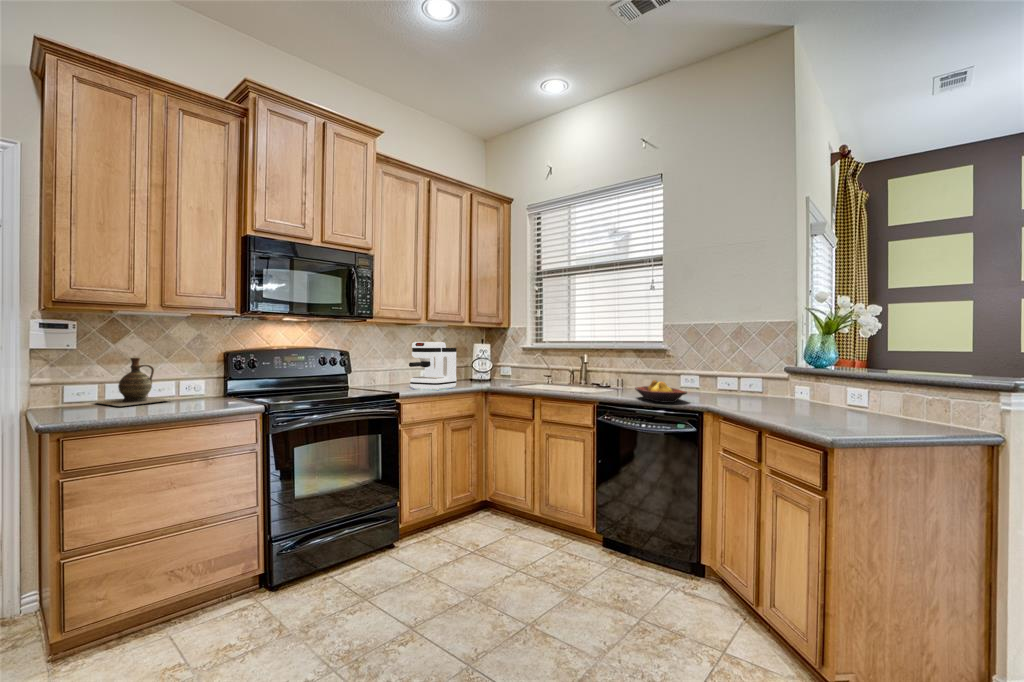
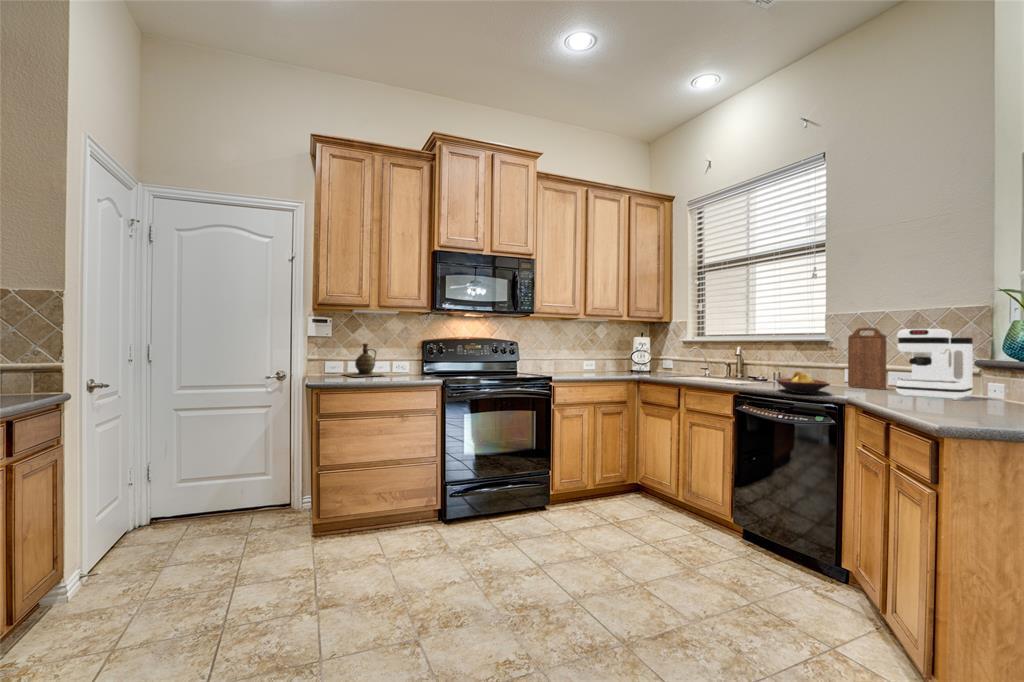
cutting board: none [683,337,716,393] -> present [848,327,887,389]
coffee maker: present [409,342,456,390] -> present [896,329,973,400]

